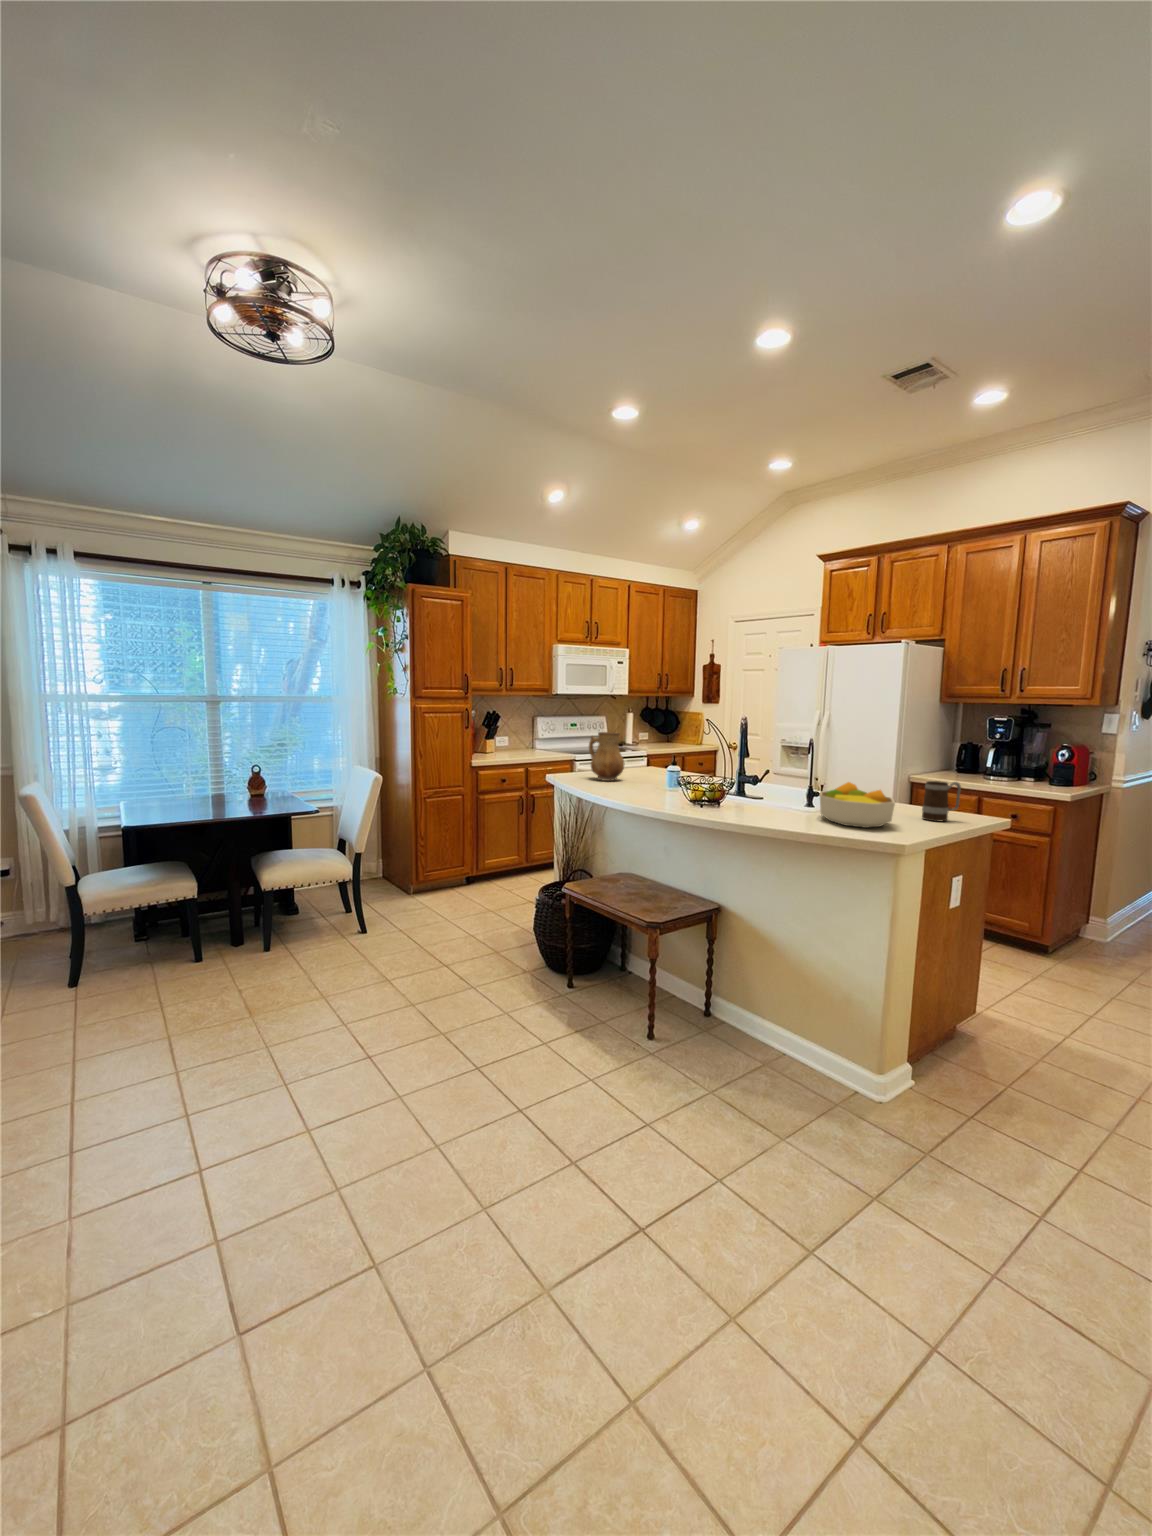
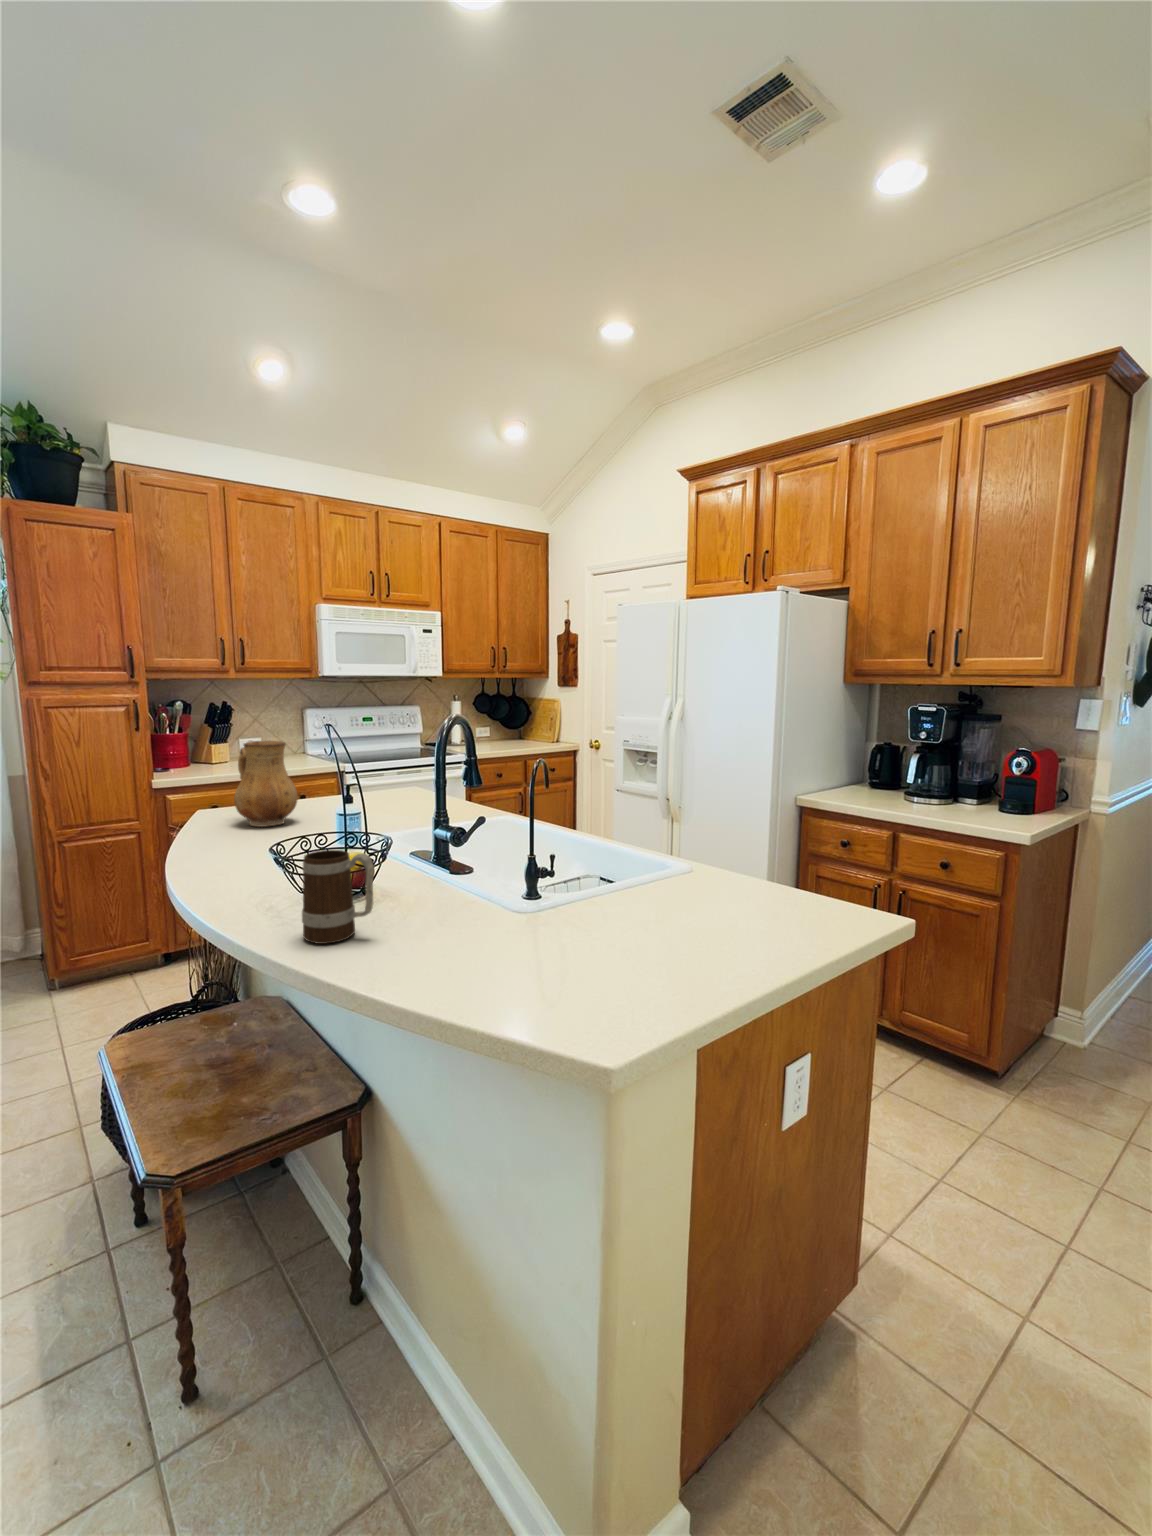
mug: present [922,781,961,822] -> present [302,850,374,944]
fruit bowl: present [820,782,895,828] -> none [492,858,648,984]

